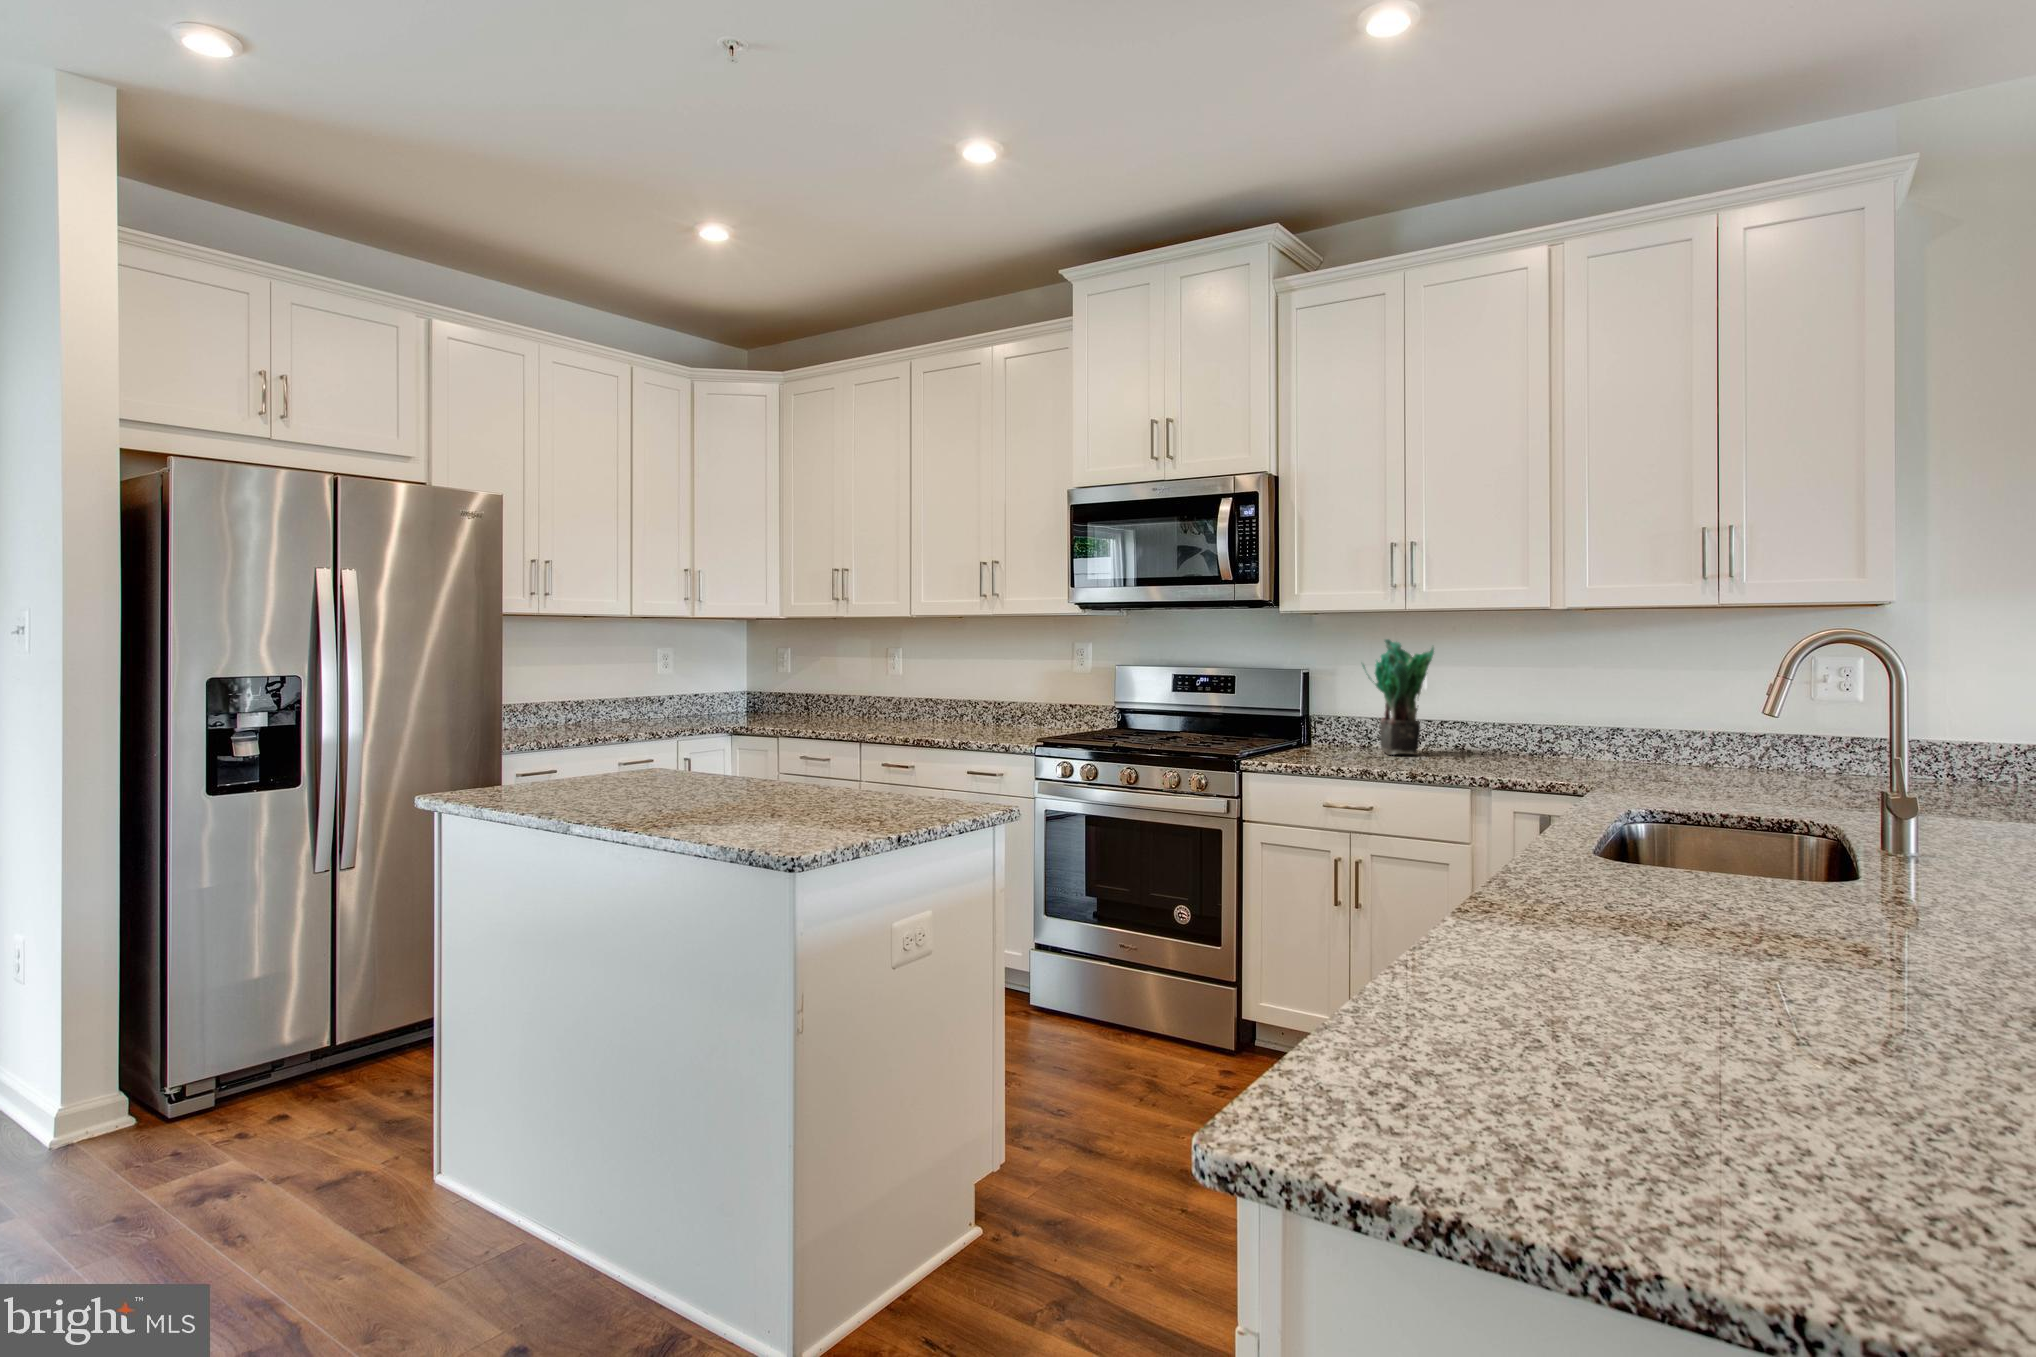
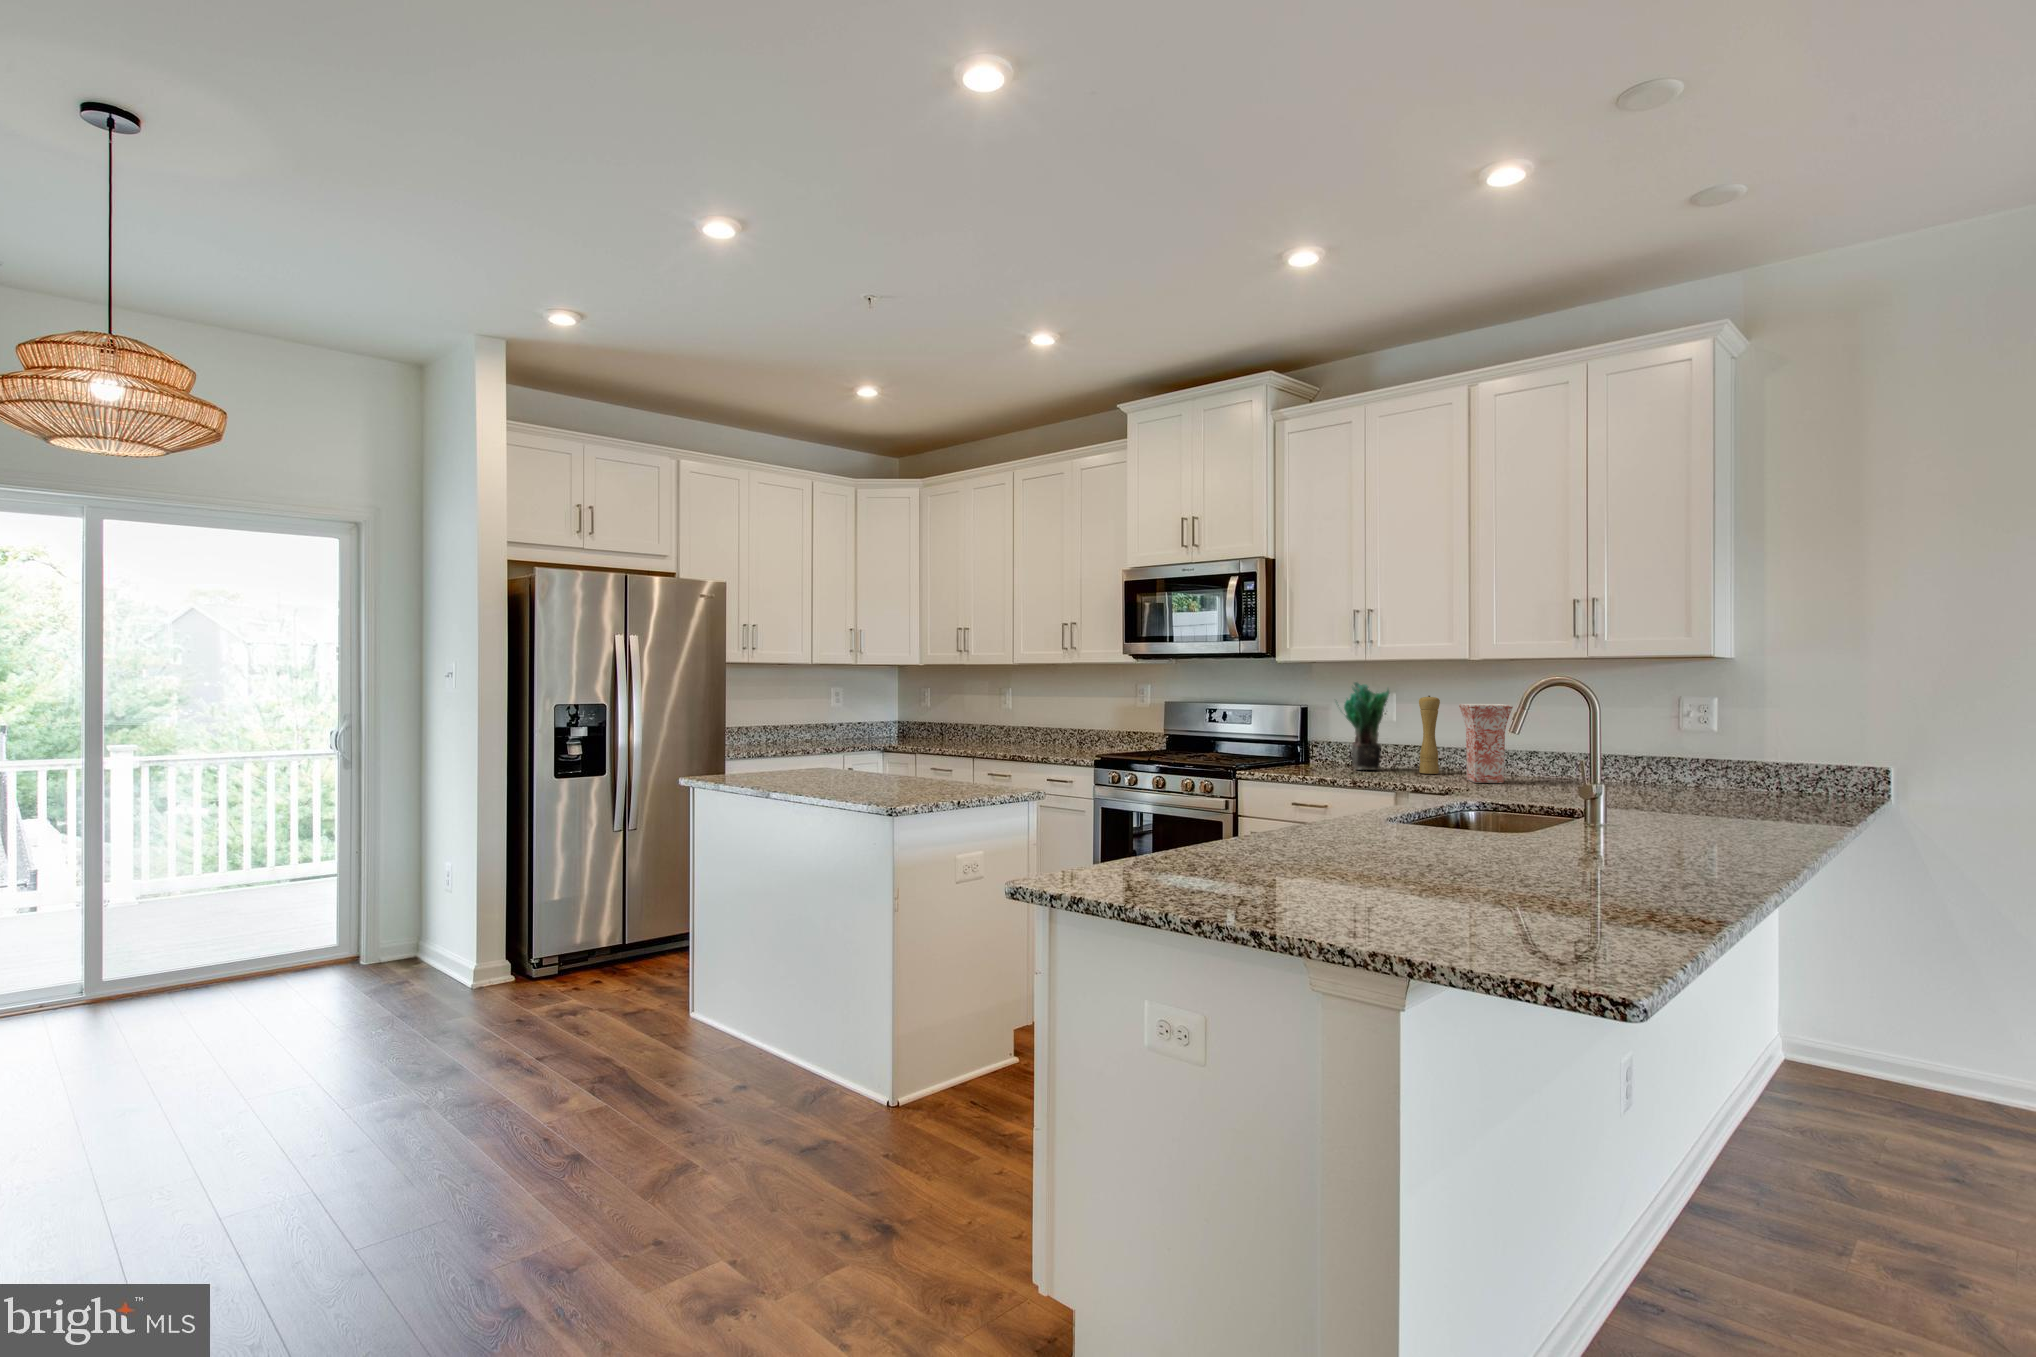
pepper mill: none [1471,657,1499,759] -> present [1419,696,1440,774]
vase: none [1532,668,1609,771] -> present [1459,704,1513,783]

